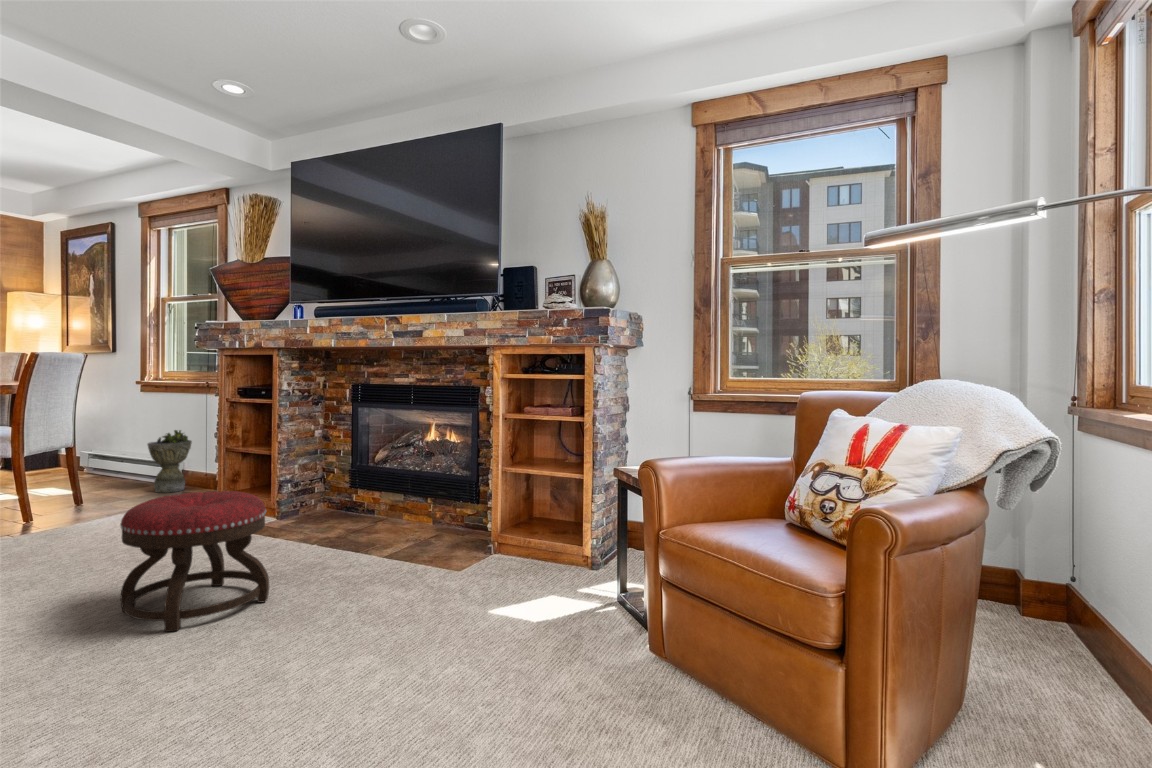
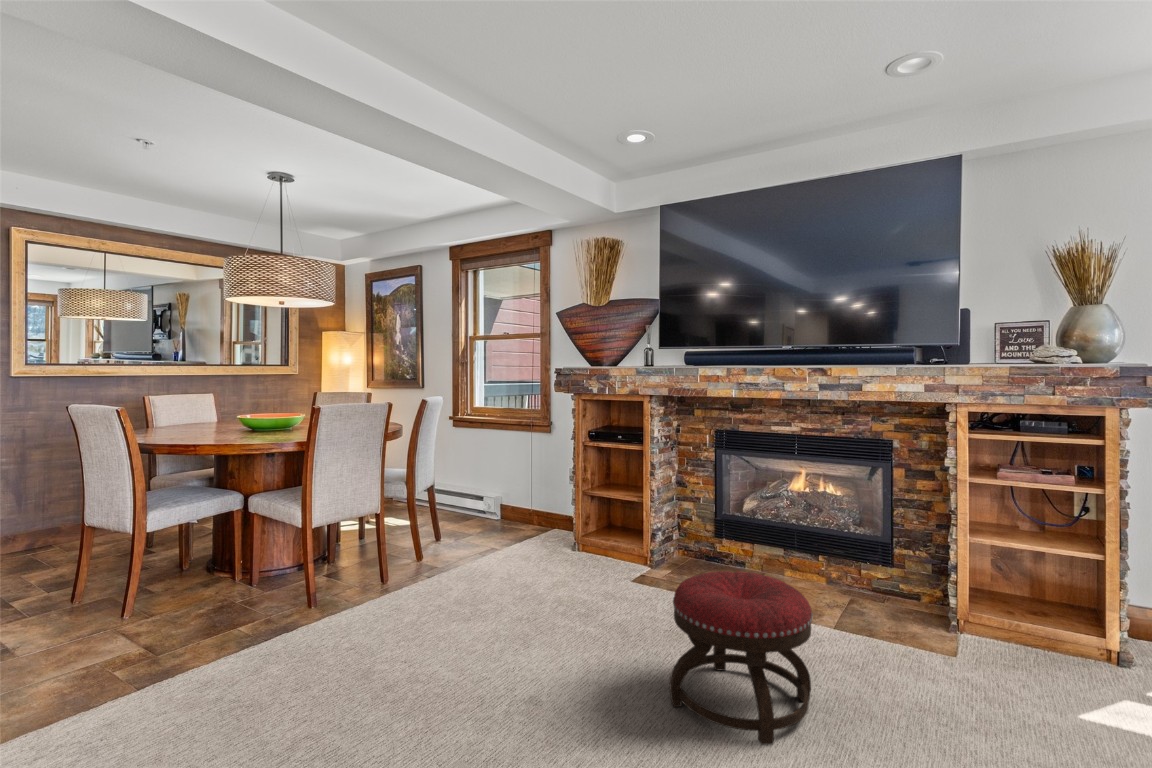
planter: present [148,430,192,493] -> none [479,467,515,528]

